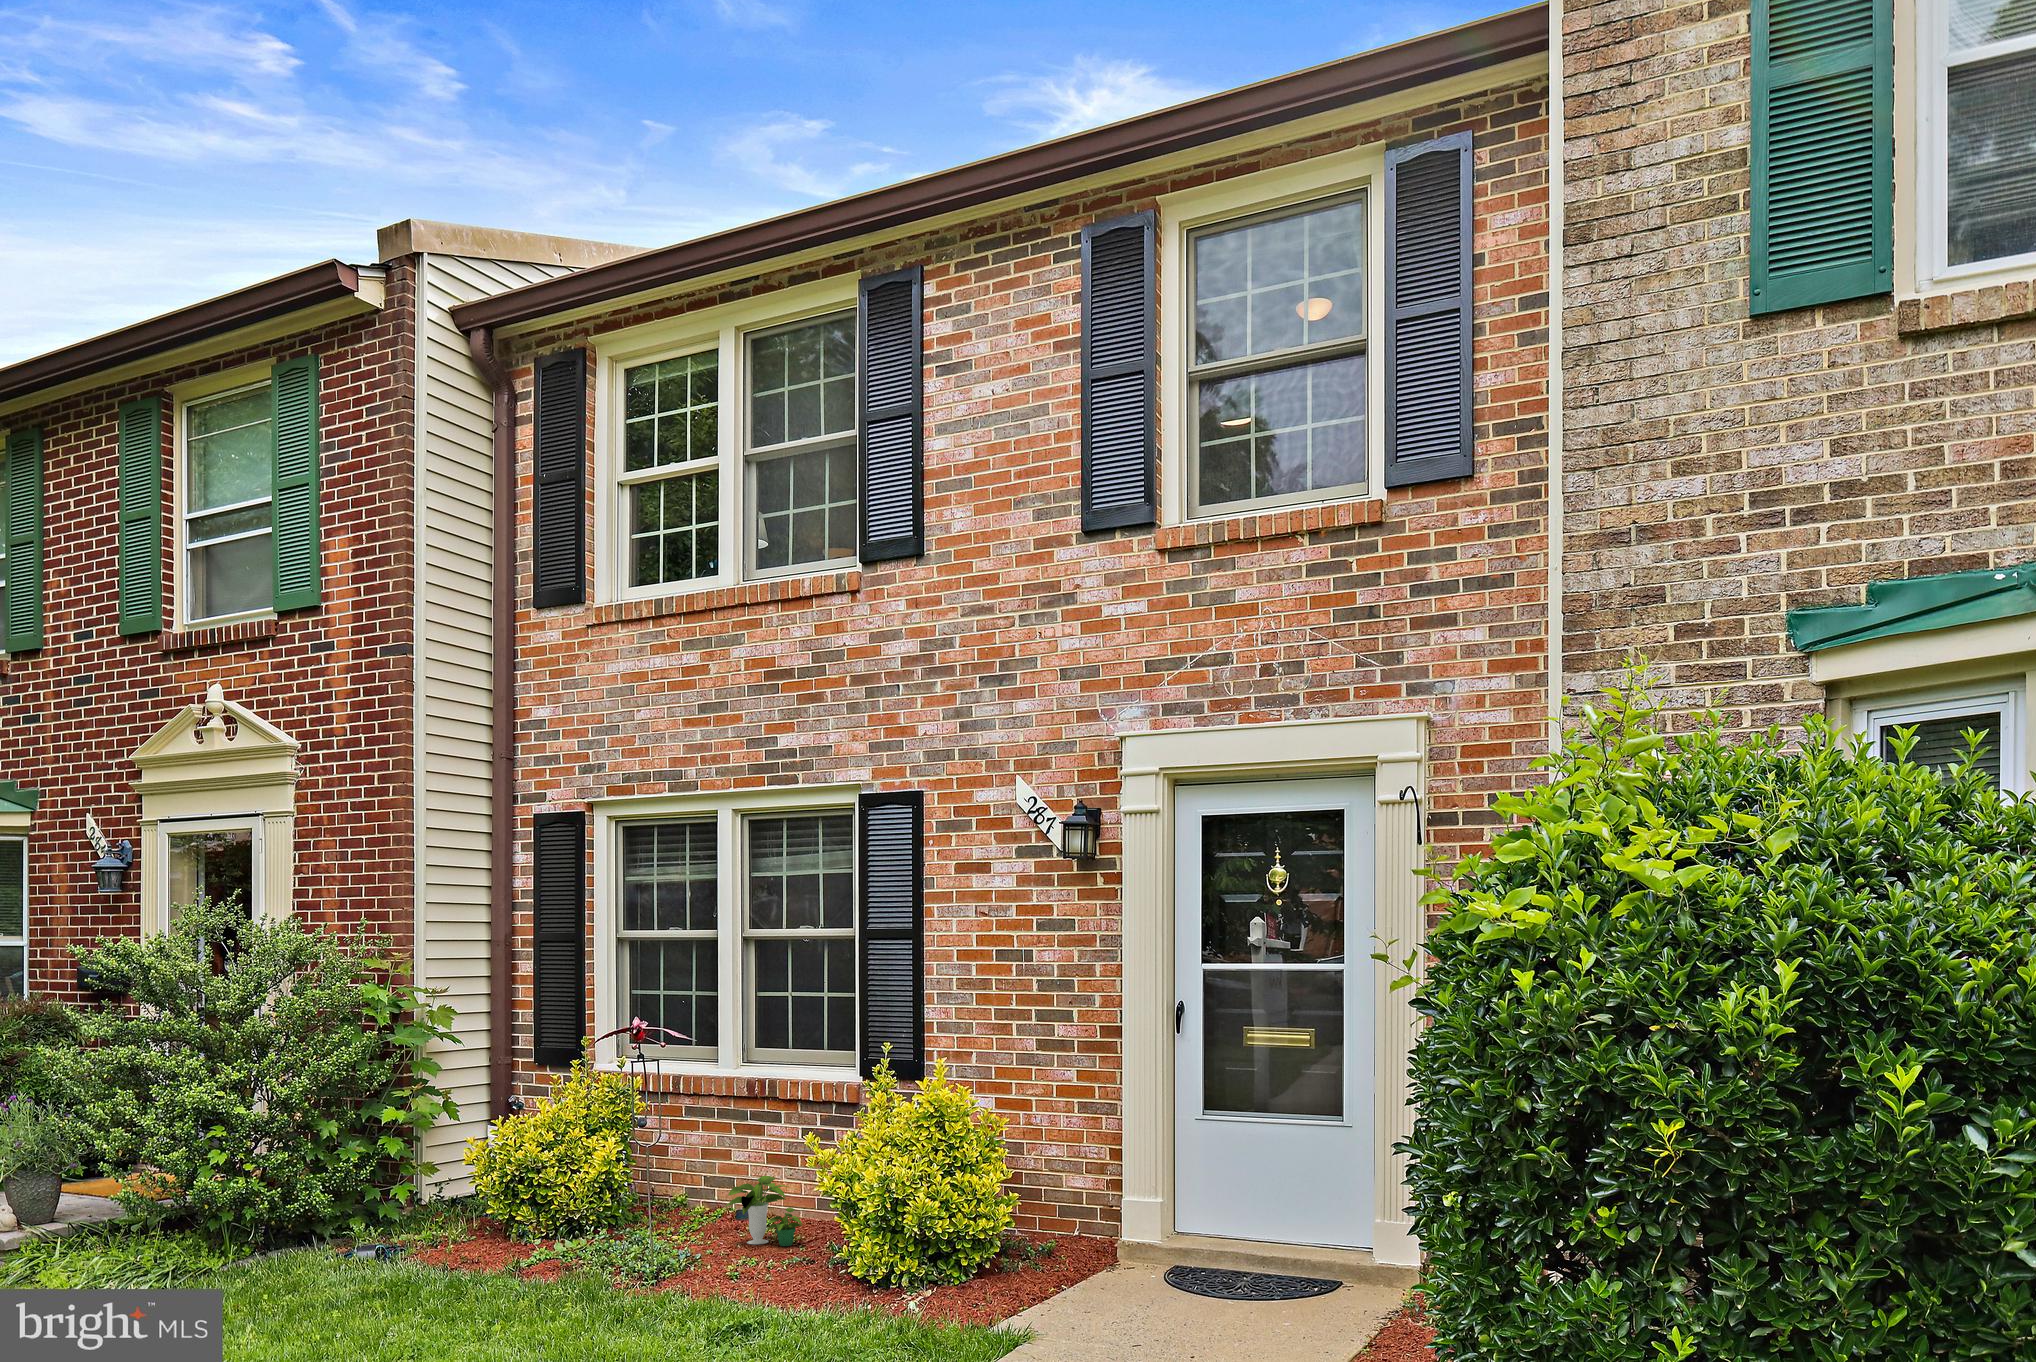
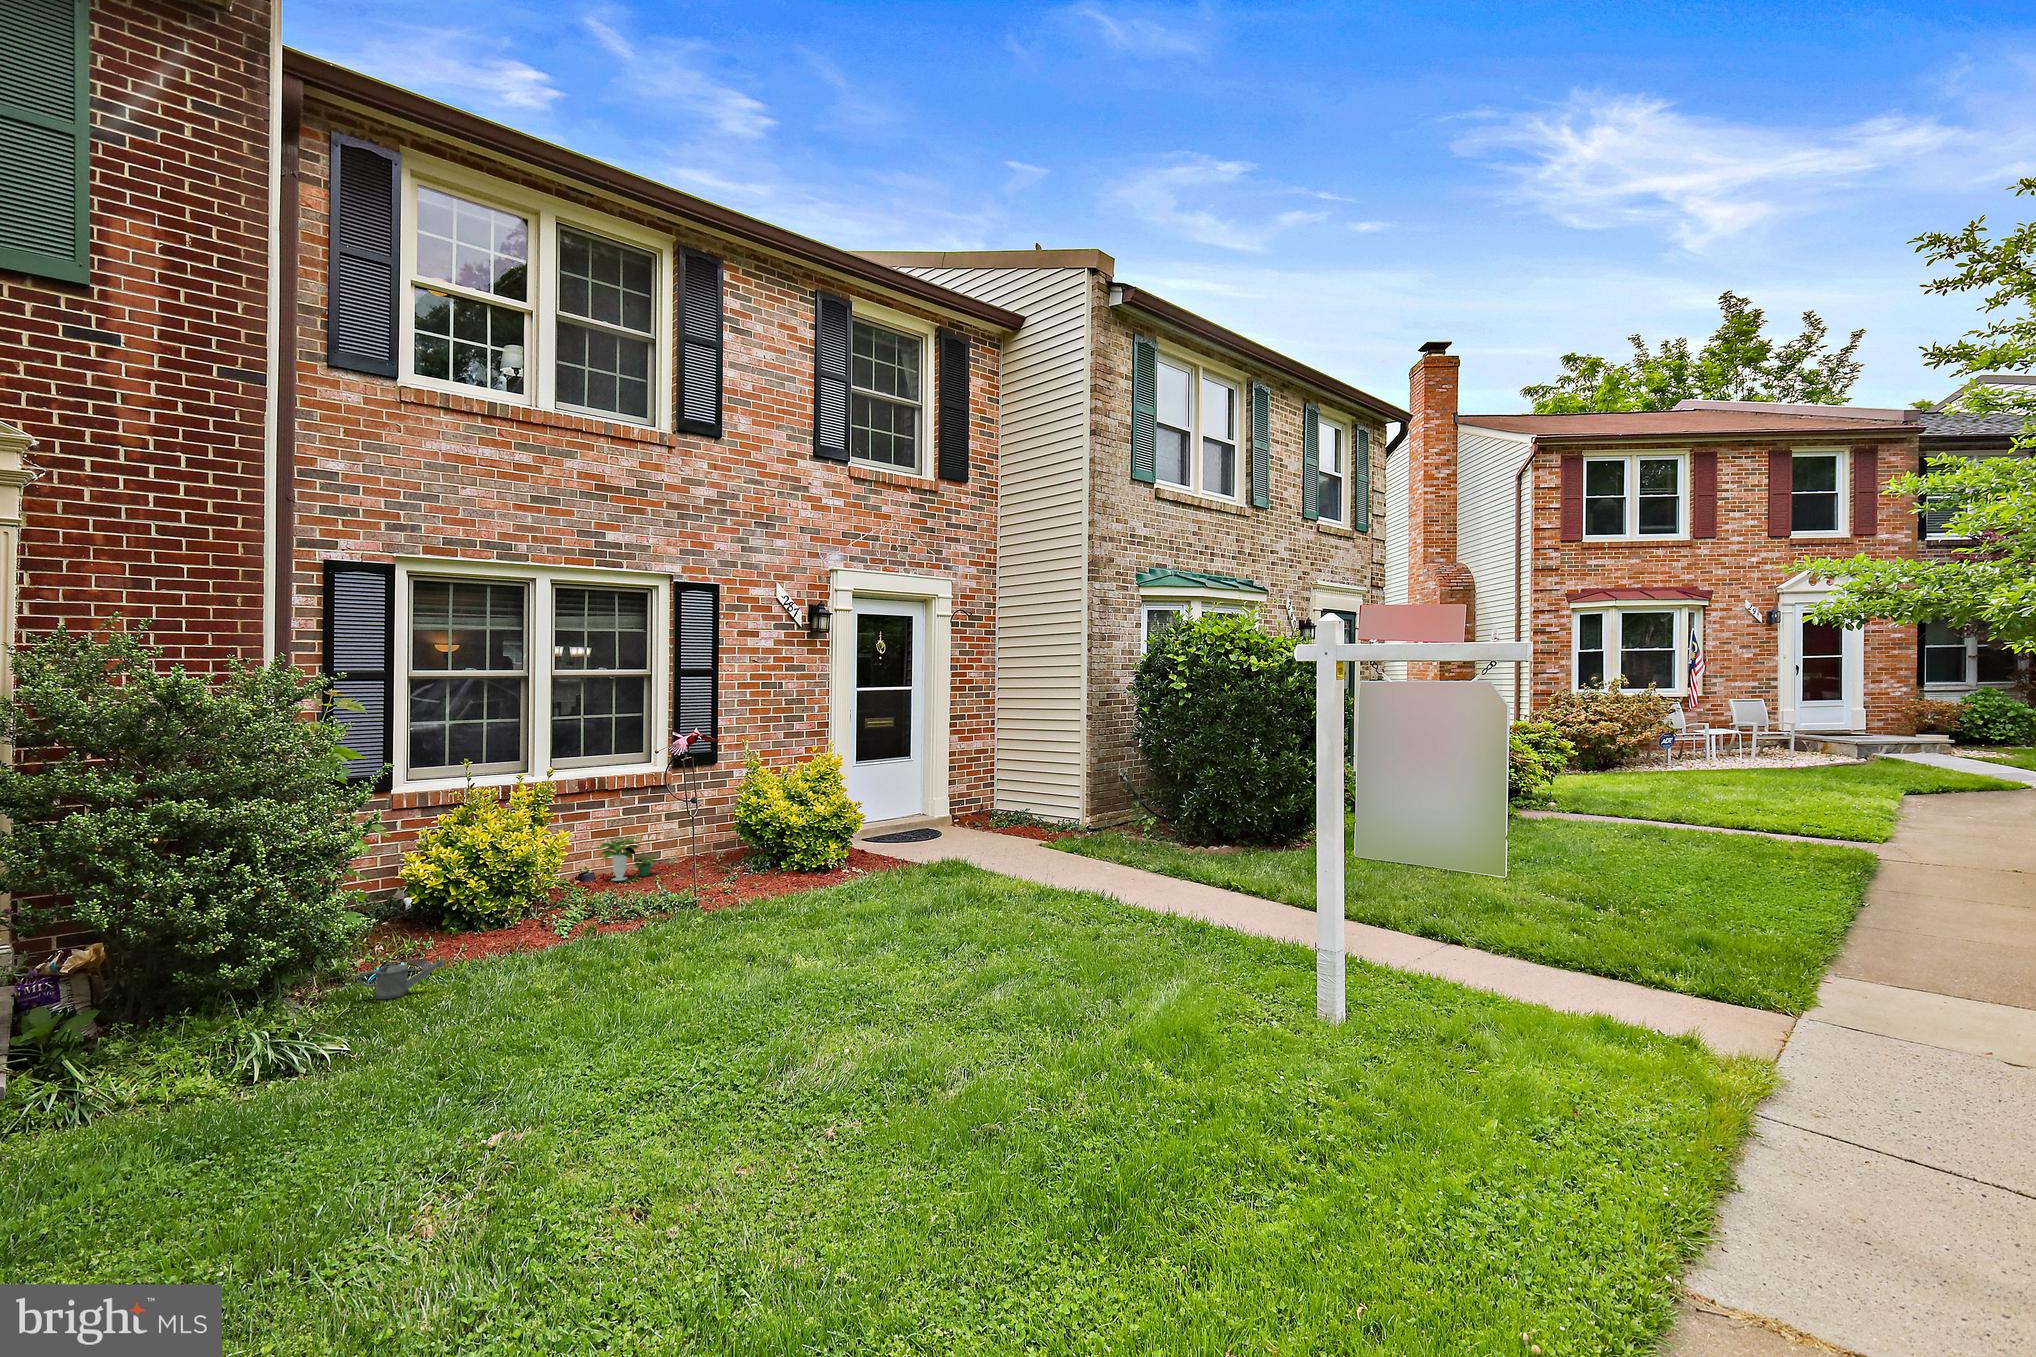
watering can: none [239,1259,279,1294] -> present [359,958,444,999]

